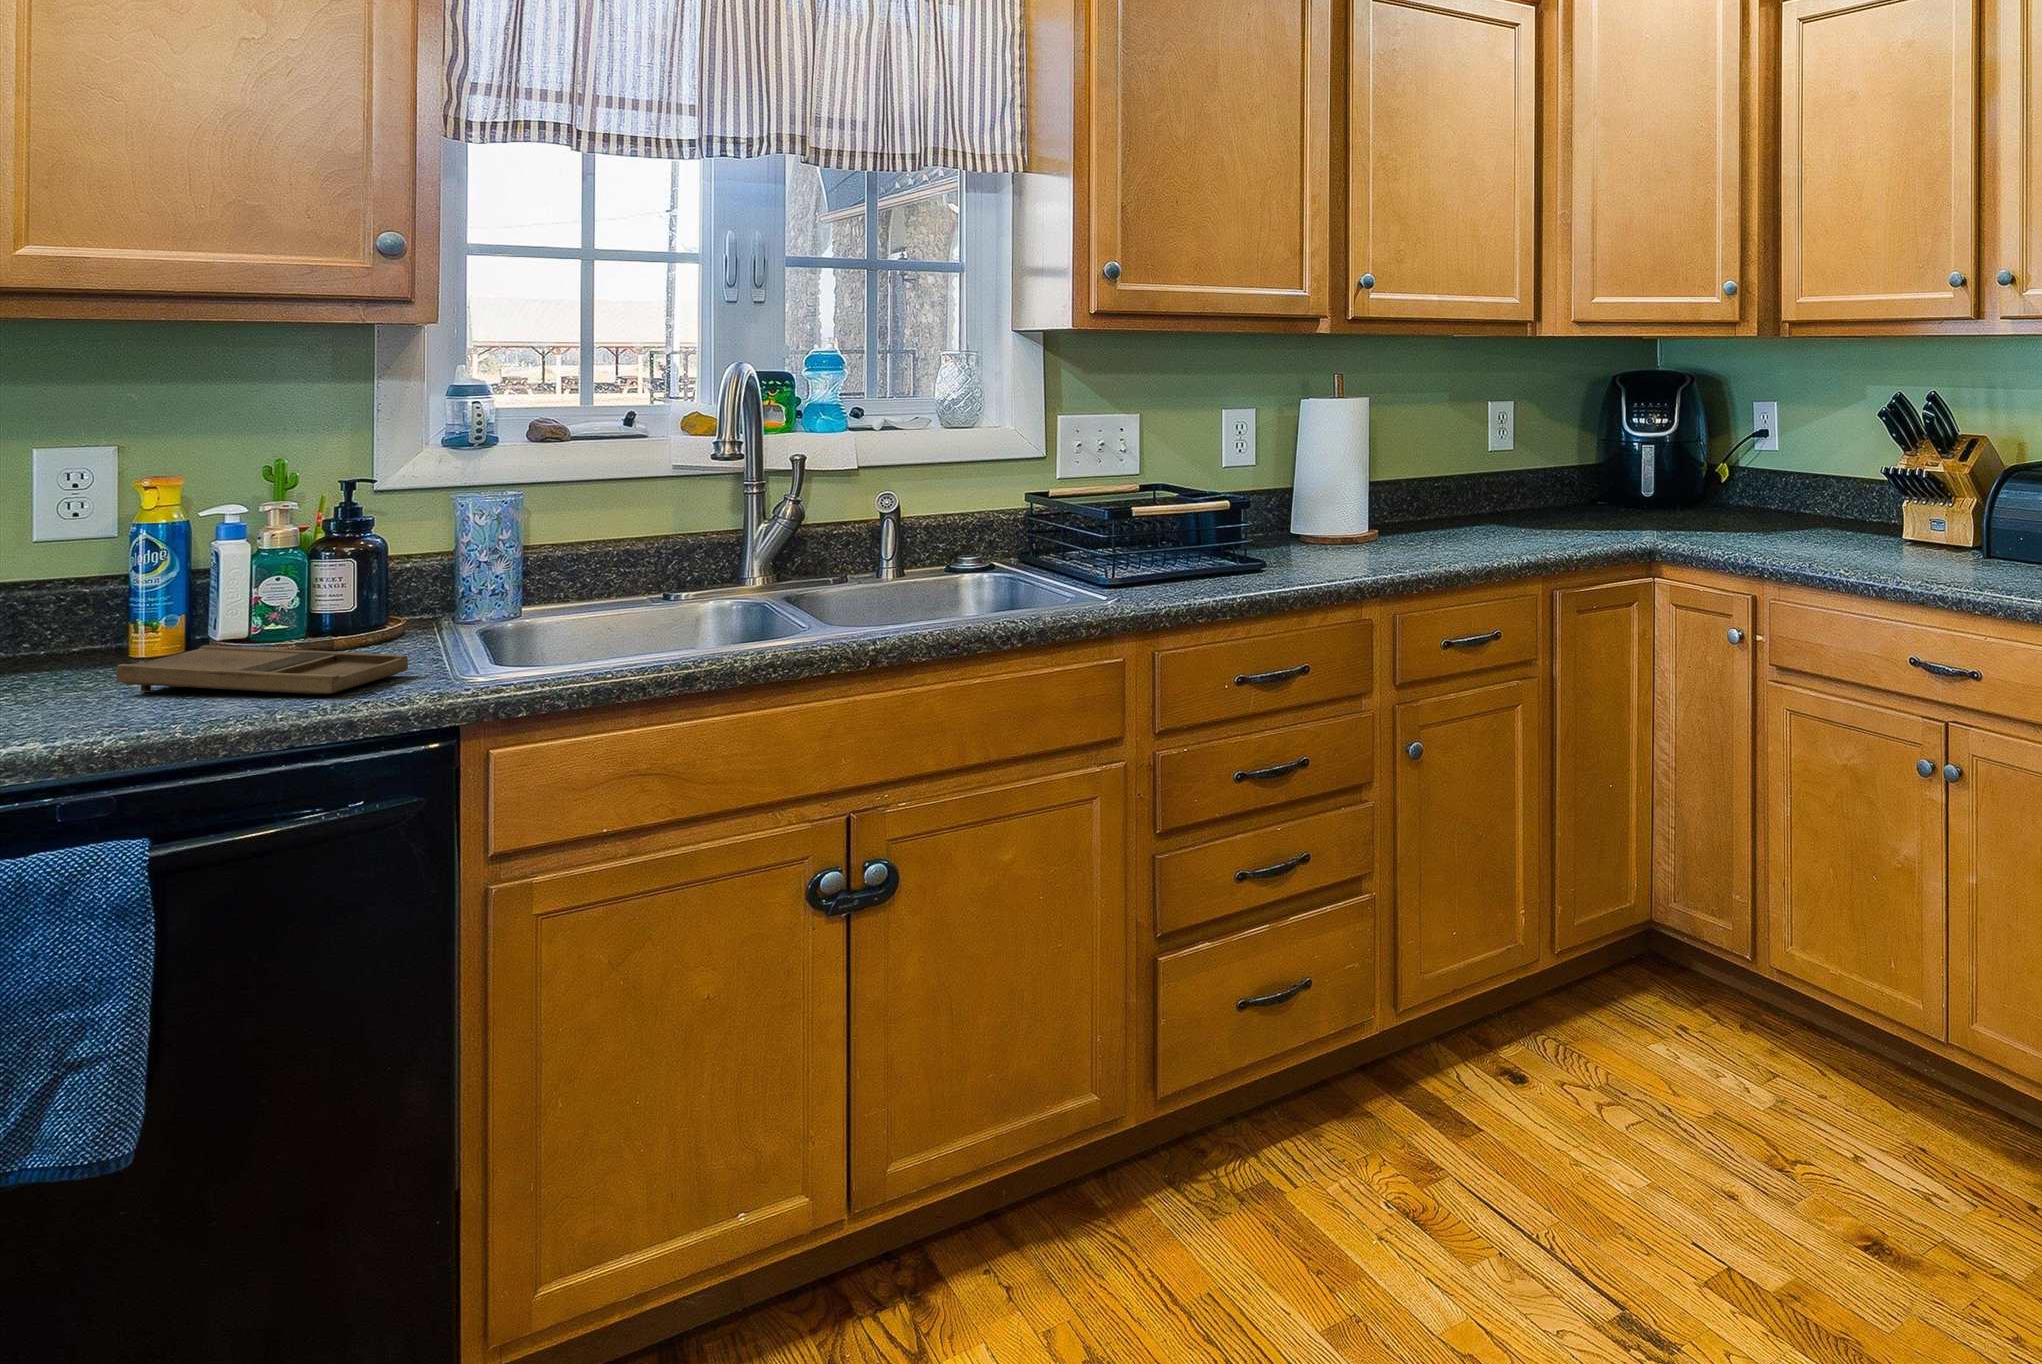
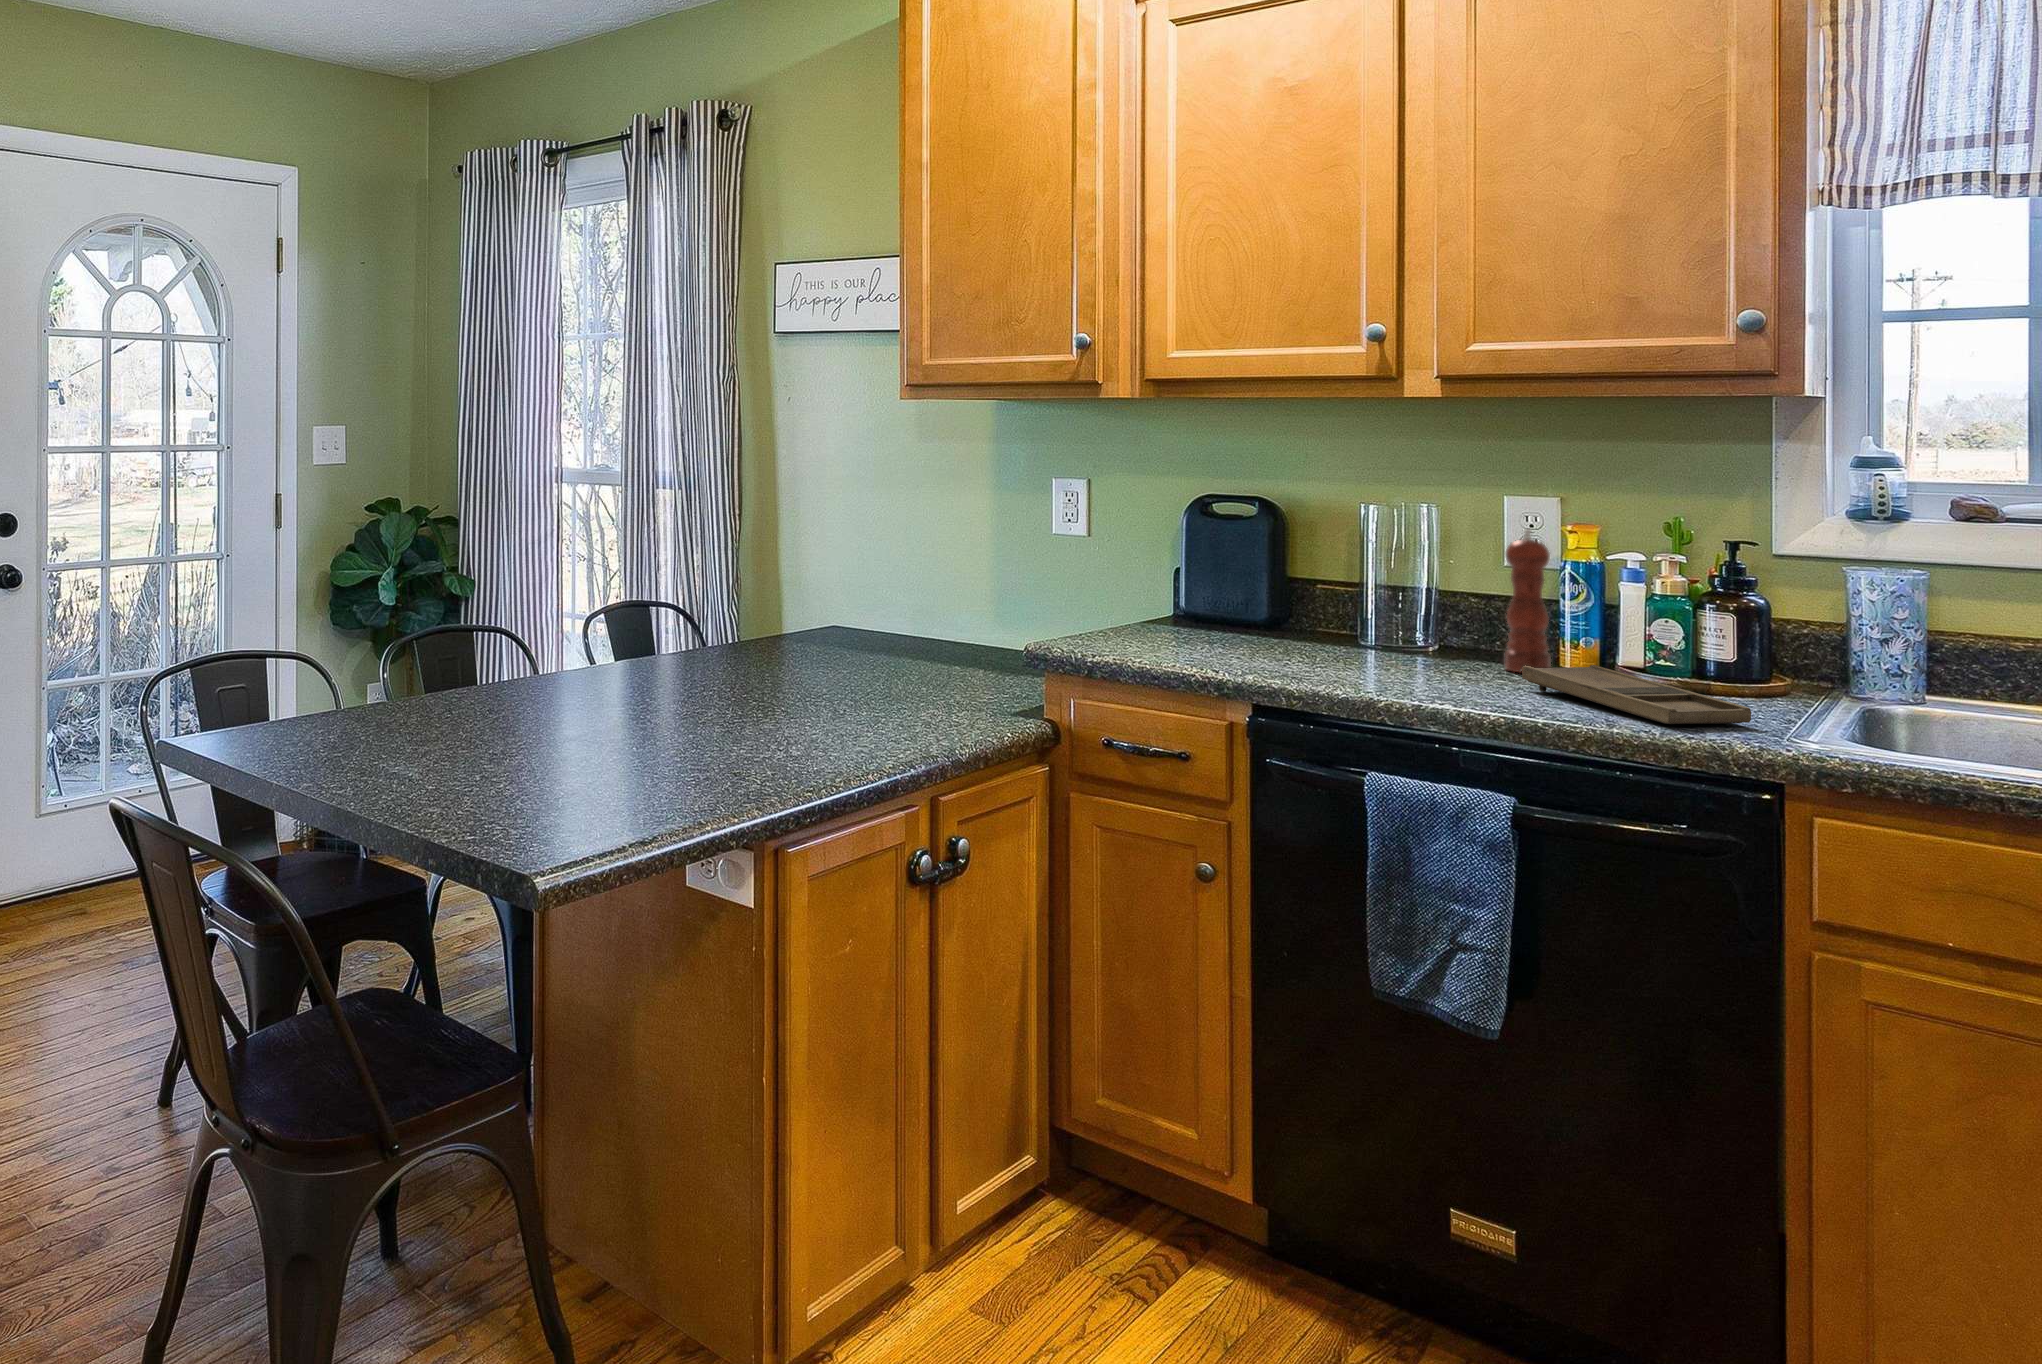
pepper mill: none [65,491,133,676] -> present [1505,529,1551,672]

